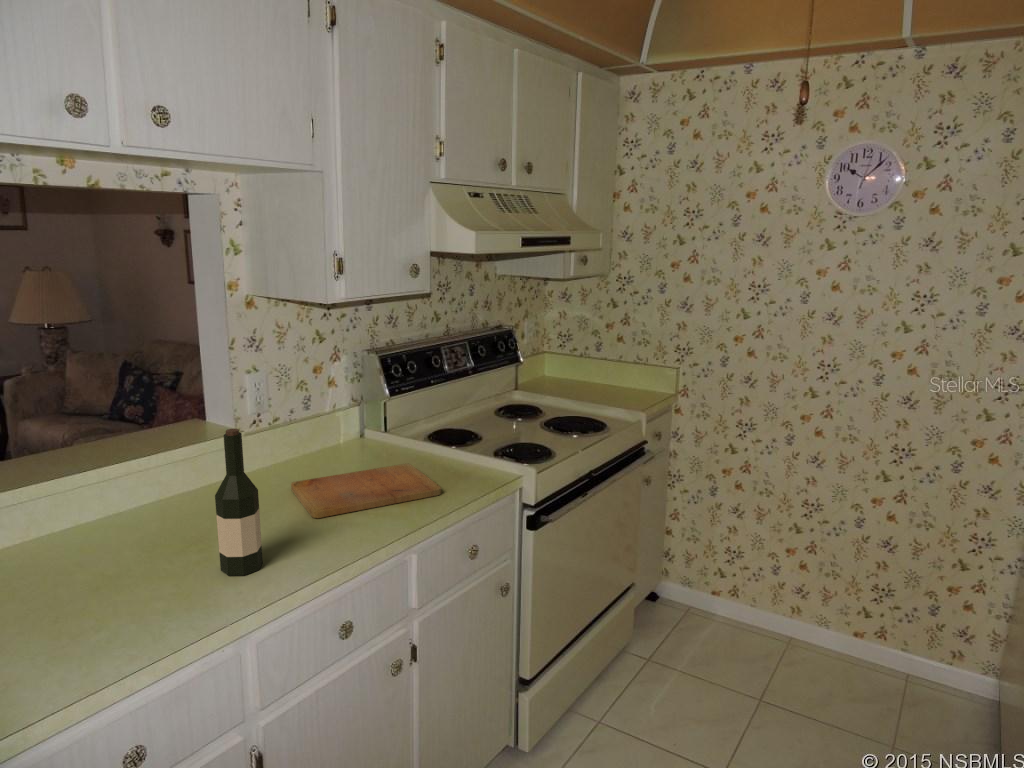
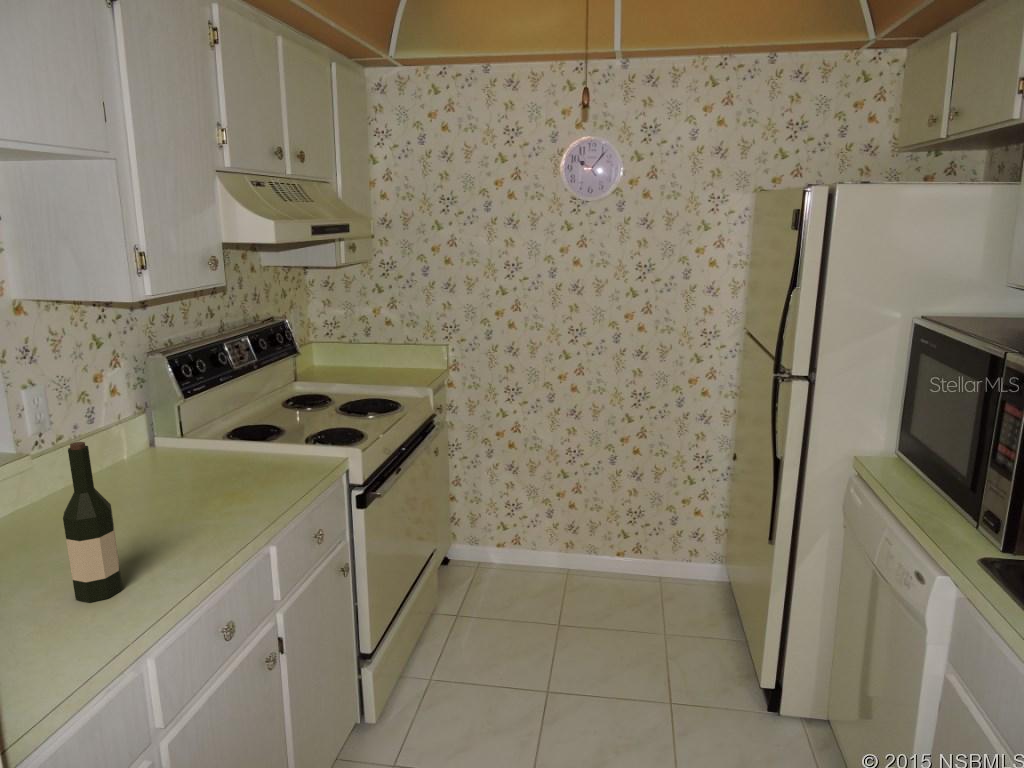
cutting board: present [291,464,441,518] -> none [102,464,277,531]

